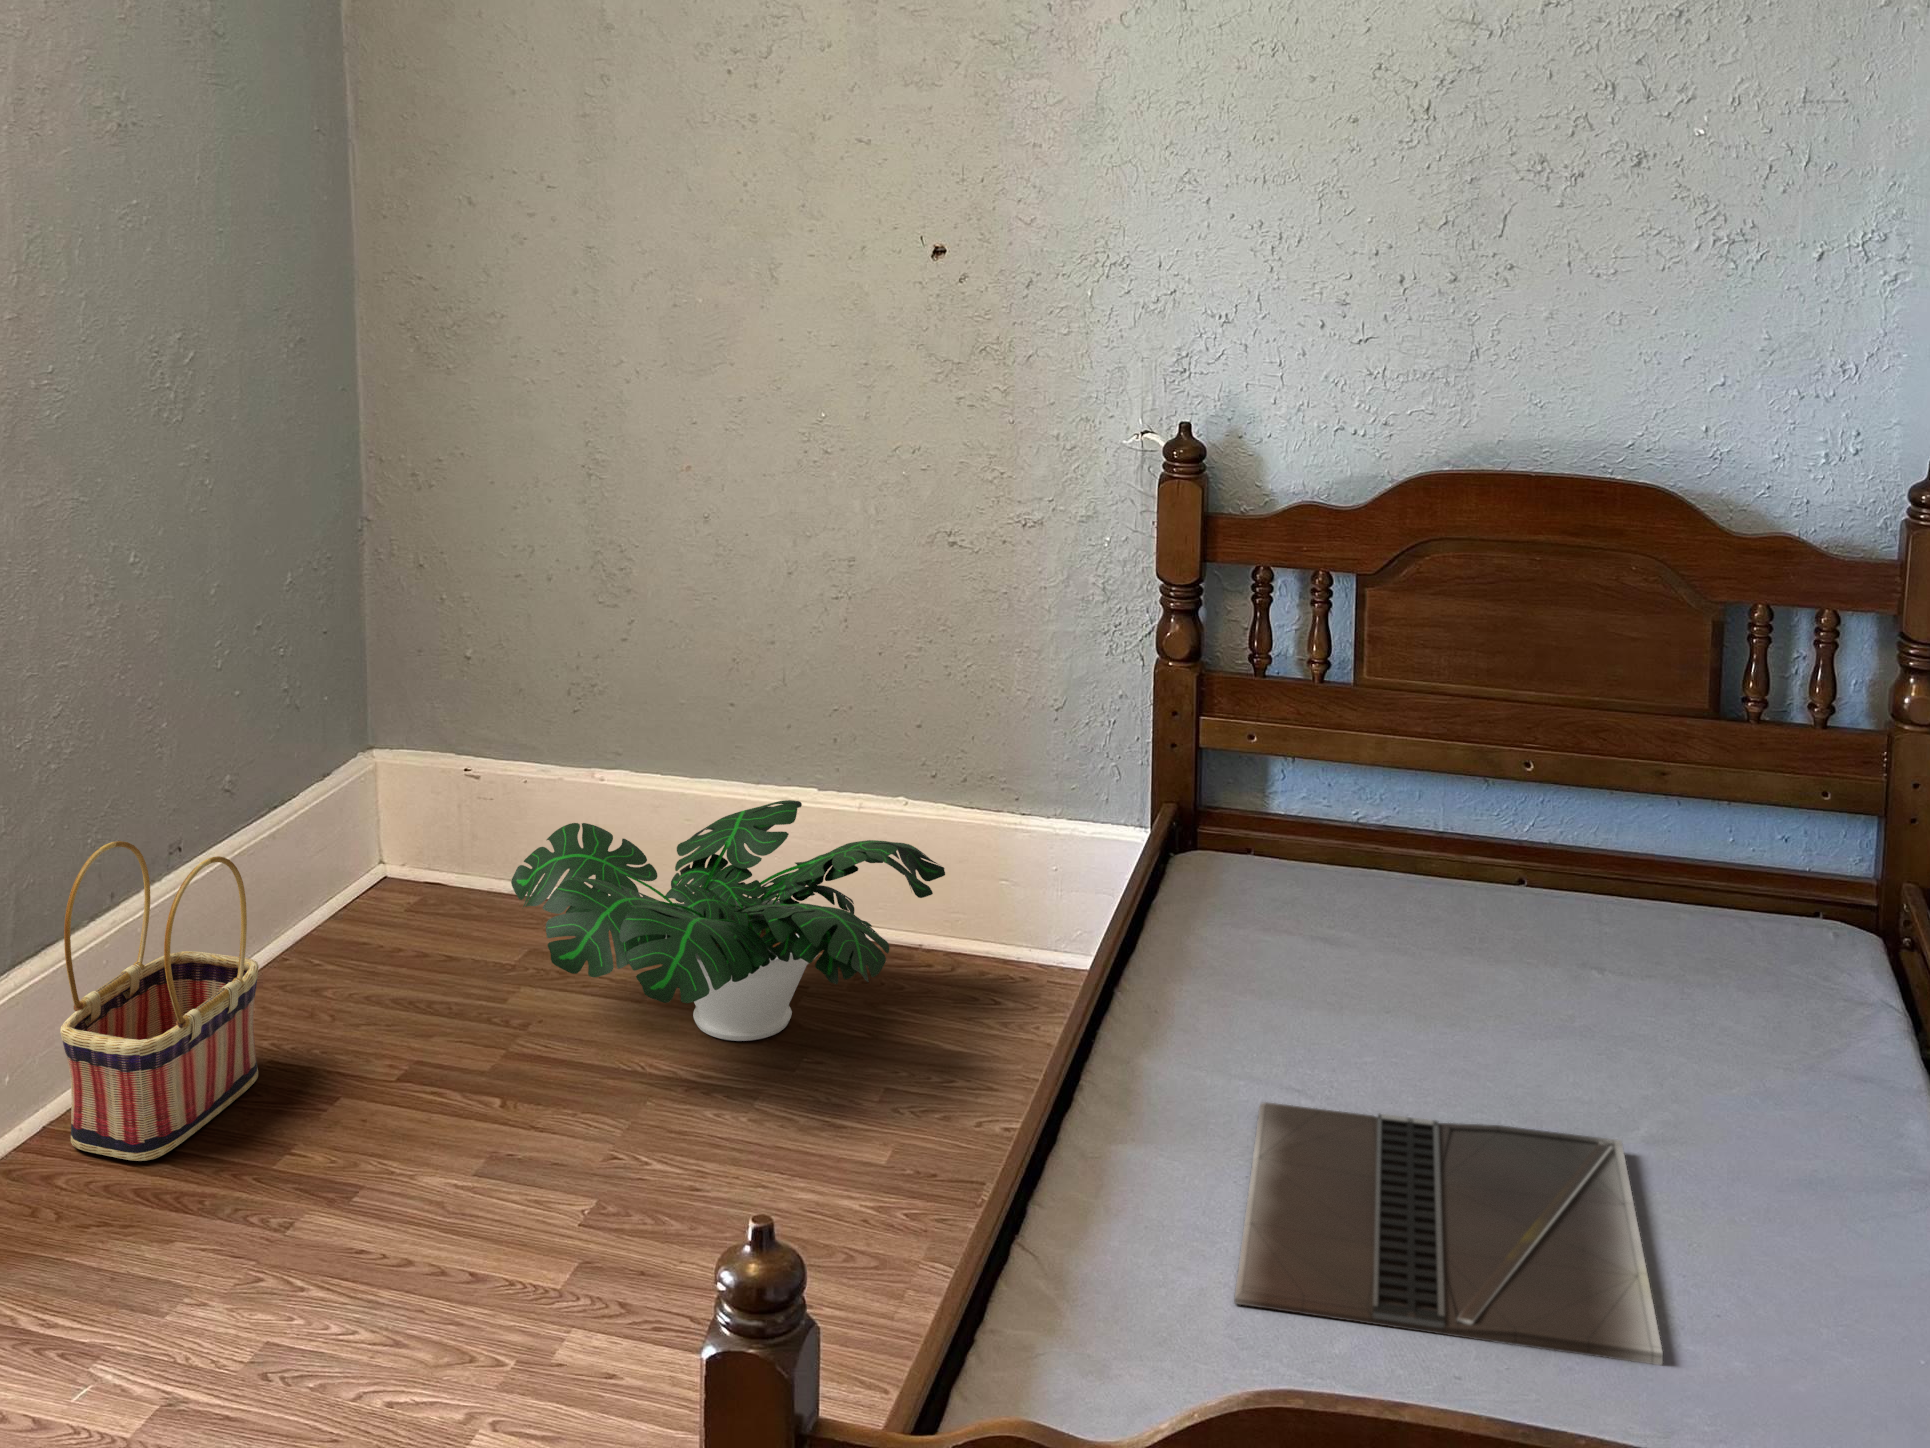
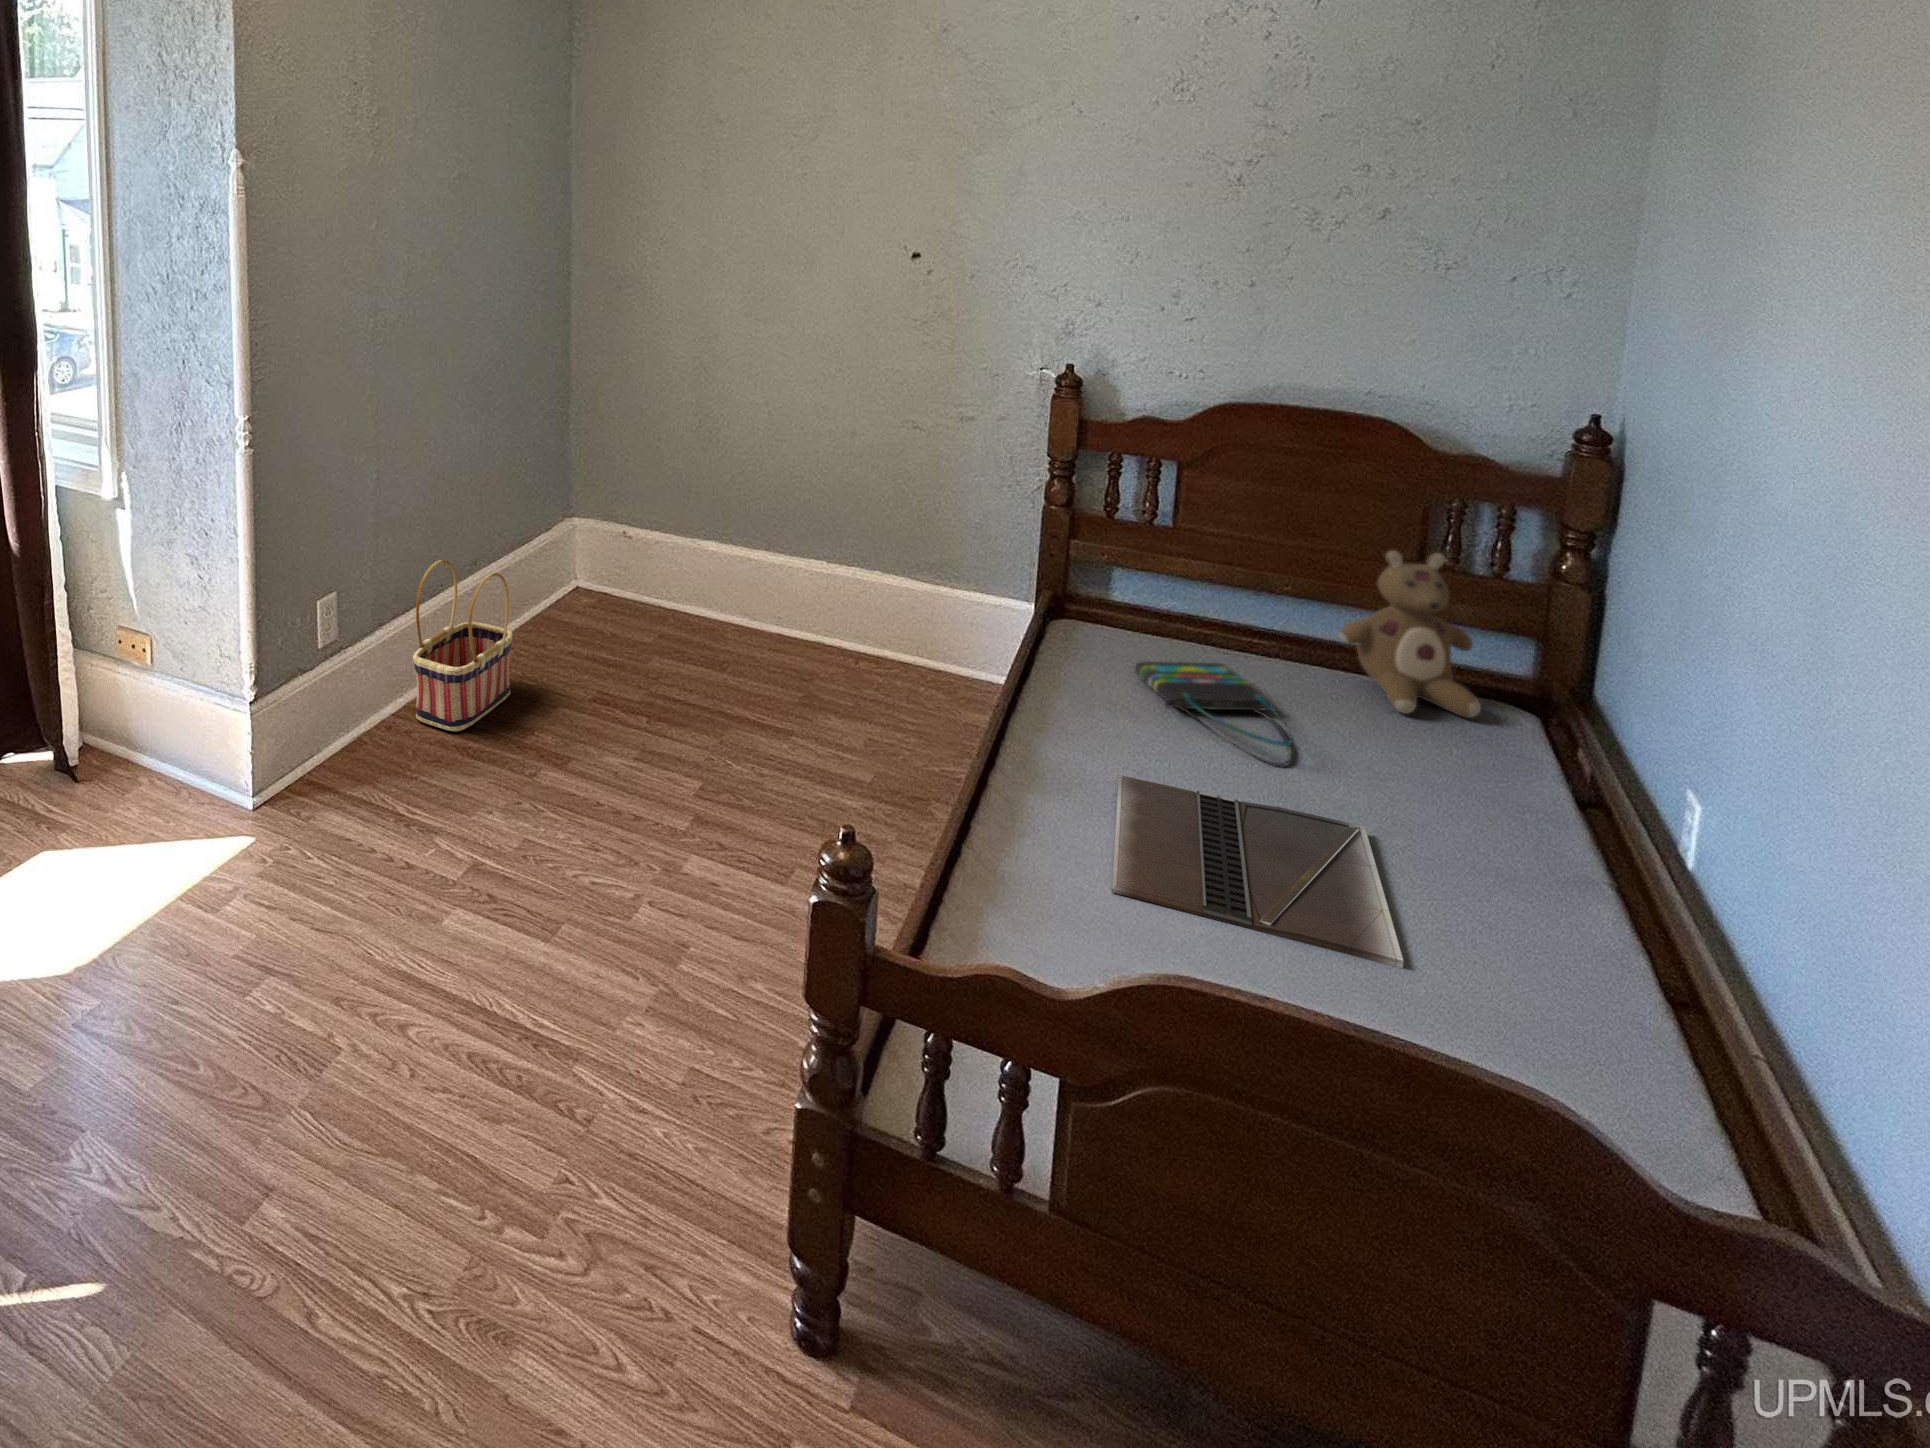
stuffed bear: none [1598,690,1796,950] -> present [1339,550,1481,718]
potted plant: present [511,800,945,1041] -> none [648,569,901,703]
tote bag: none [1300,898,1524,1060] -> present [1135,662,1293,767]

